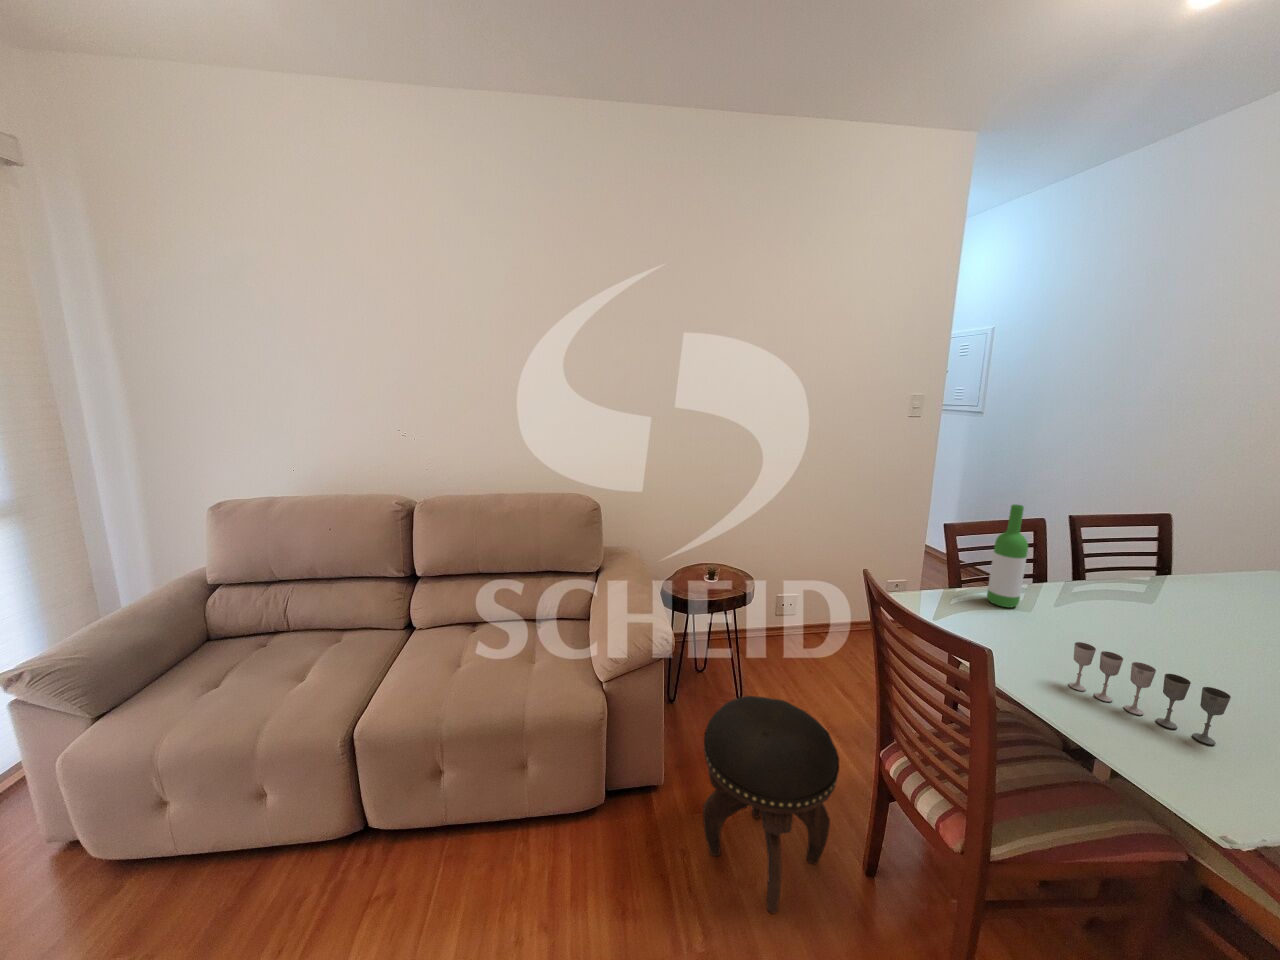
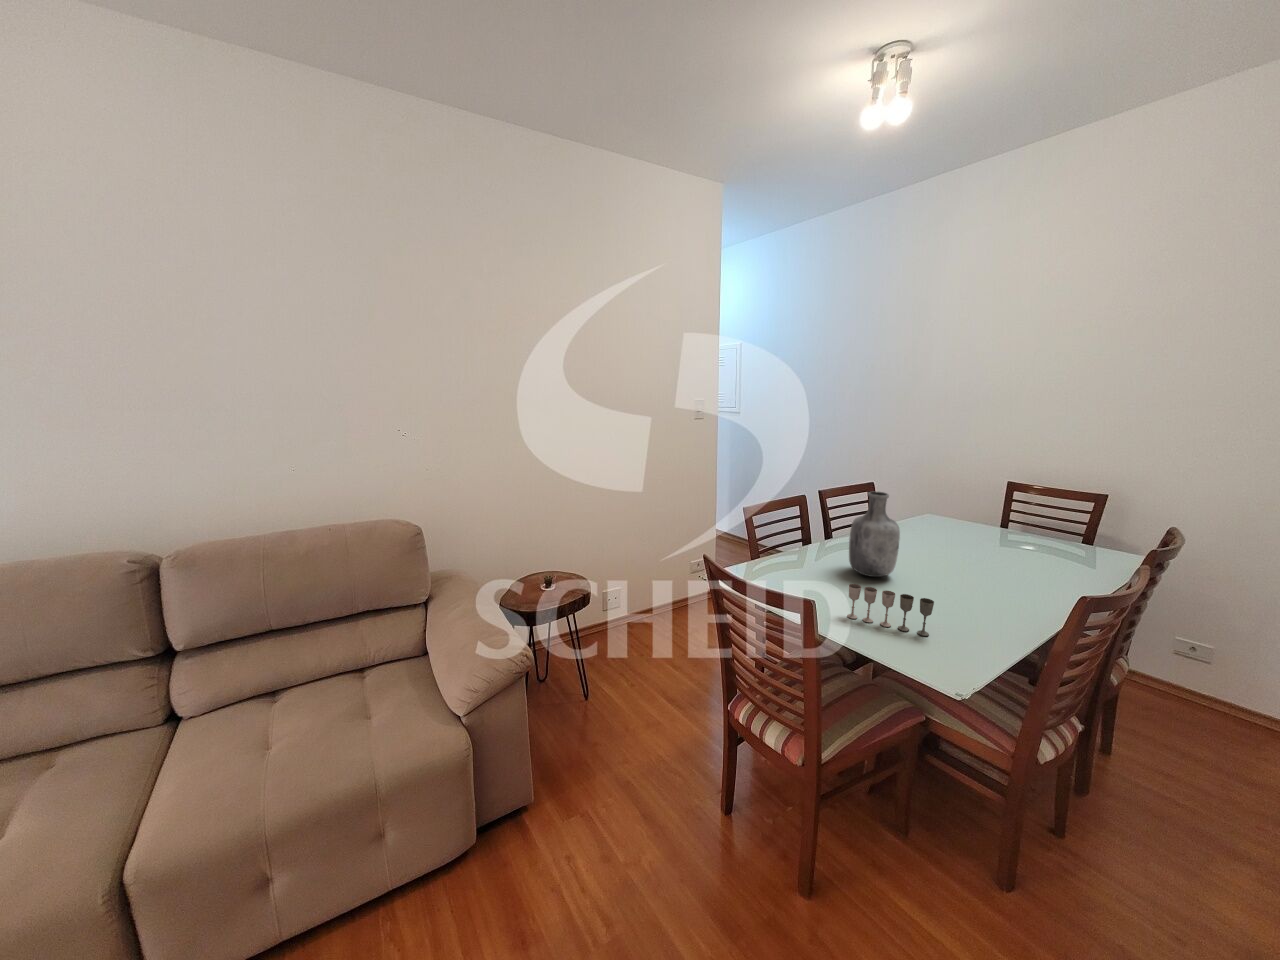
wine bottle: present [987,504,1028,607] -> none [782,487,806,567]
vase: none [1095,522,1191,643] -> present [849,492,900,577]
footstool: present [703,696,839,913] -> none [579,685,700,878]

